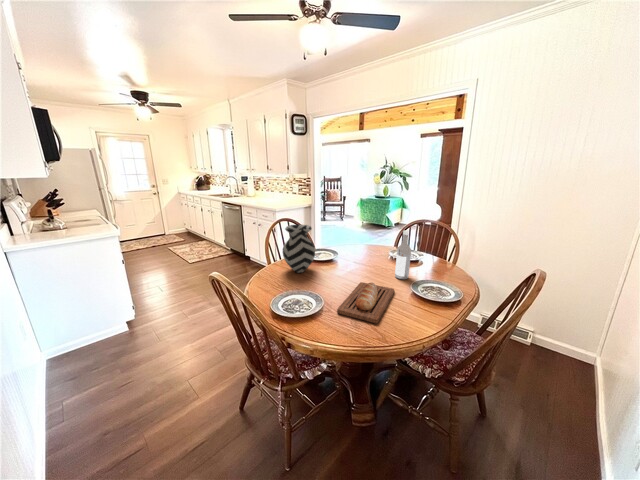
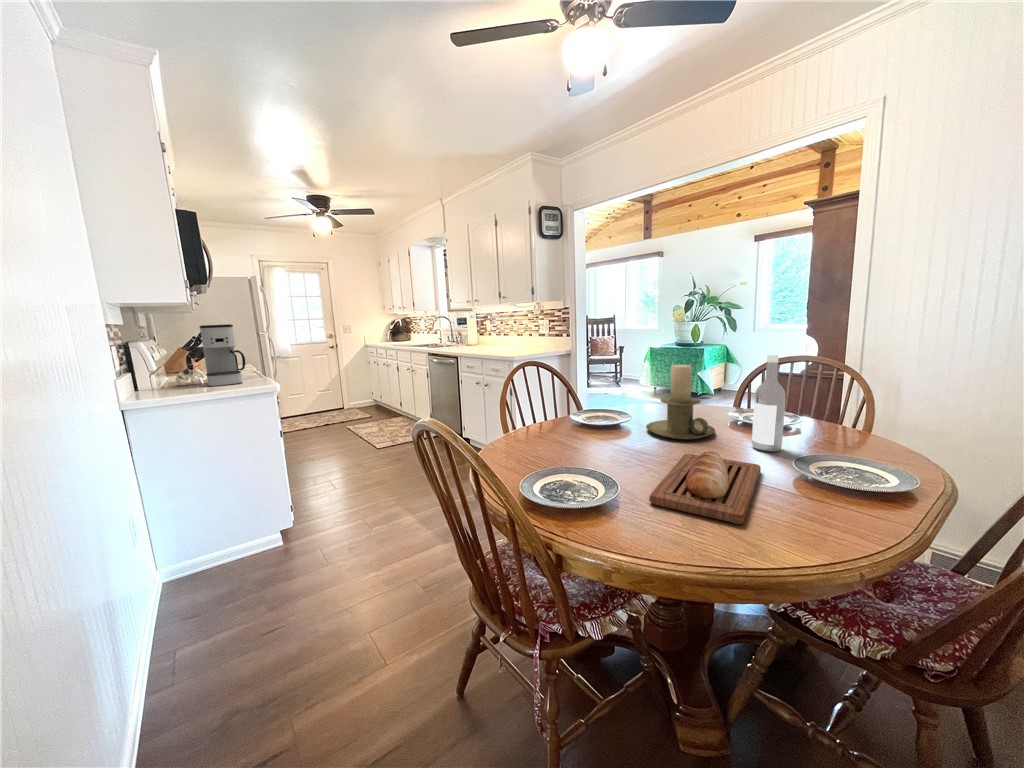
coffee maker: none [57,190,94,233] -> present [200,324,245,387]
vase: present [283,224,315,273] -> none [533,354,592,440]
candle holder: none [345,231,379,272] -> present [646,365,715,439]

